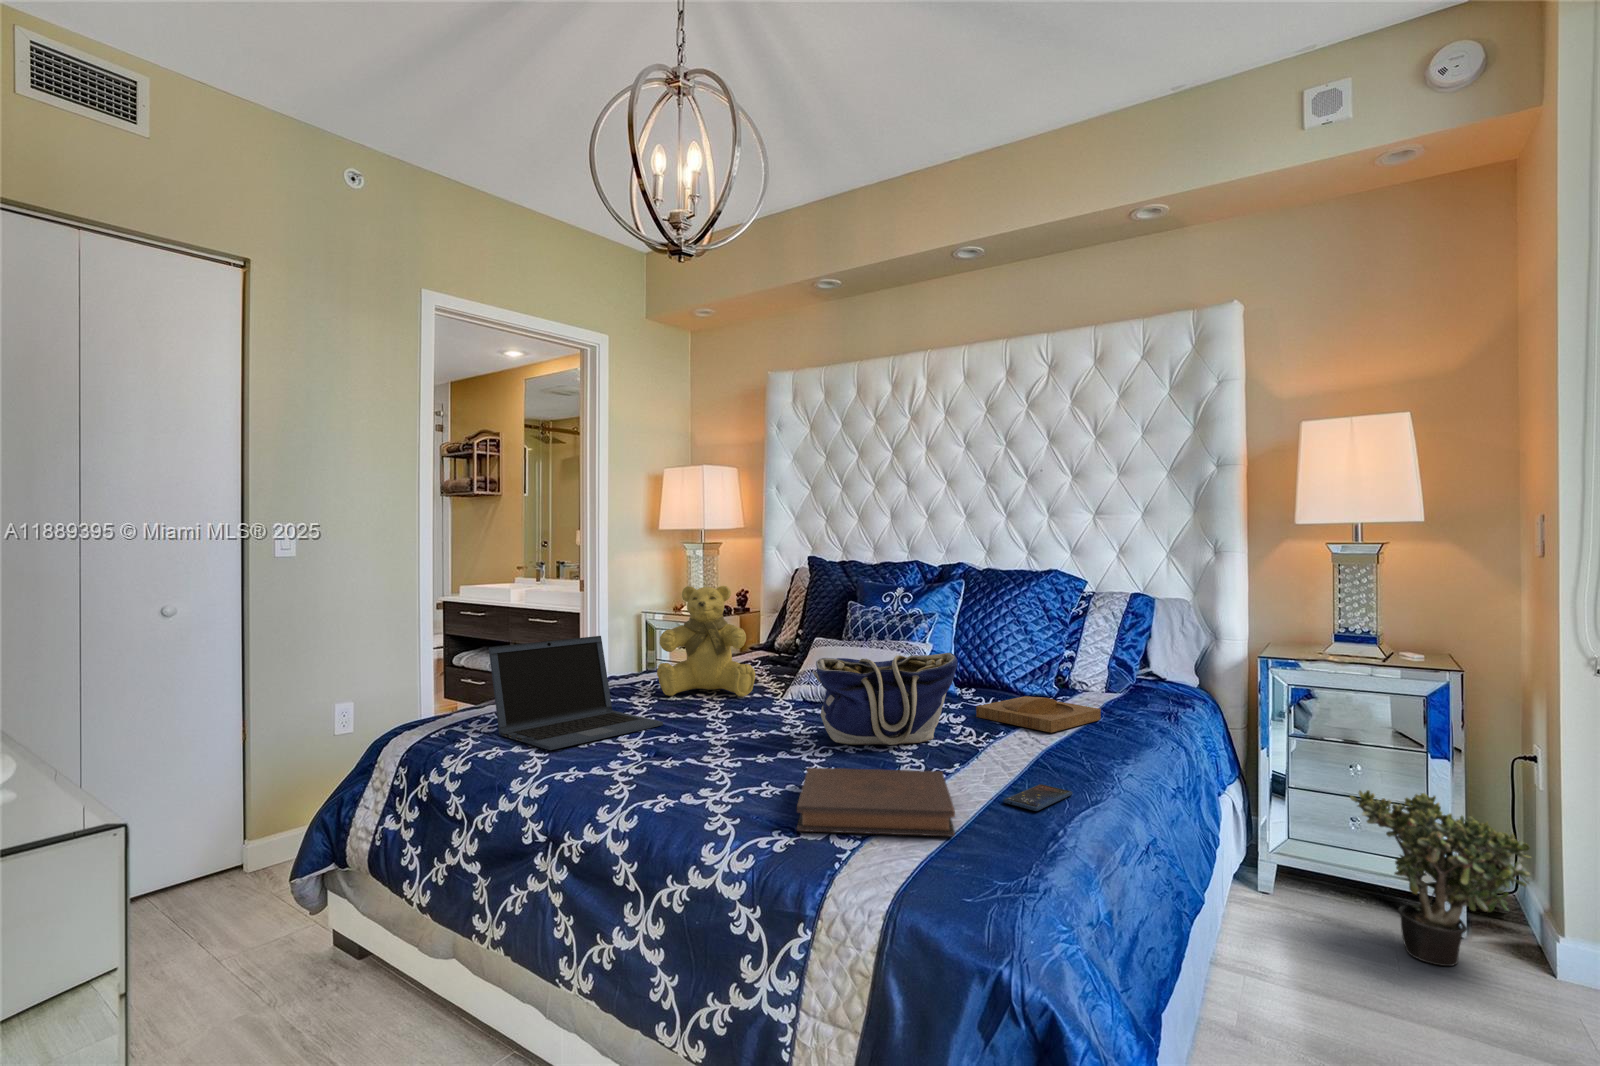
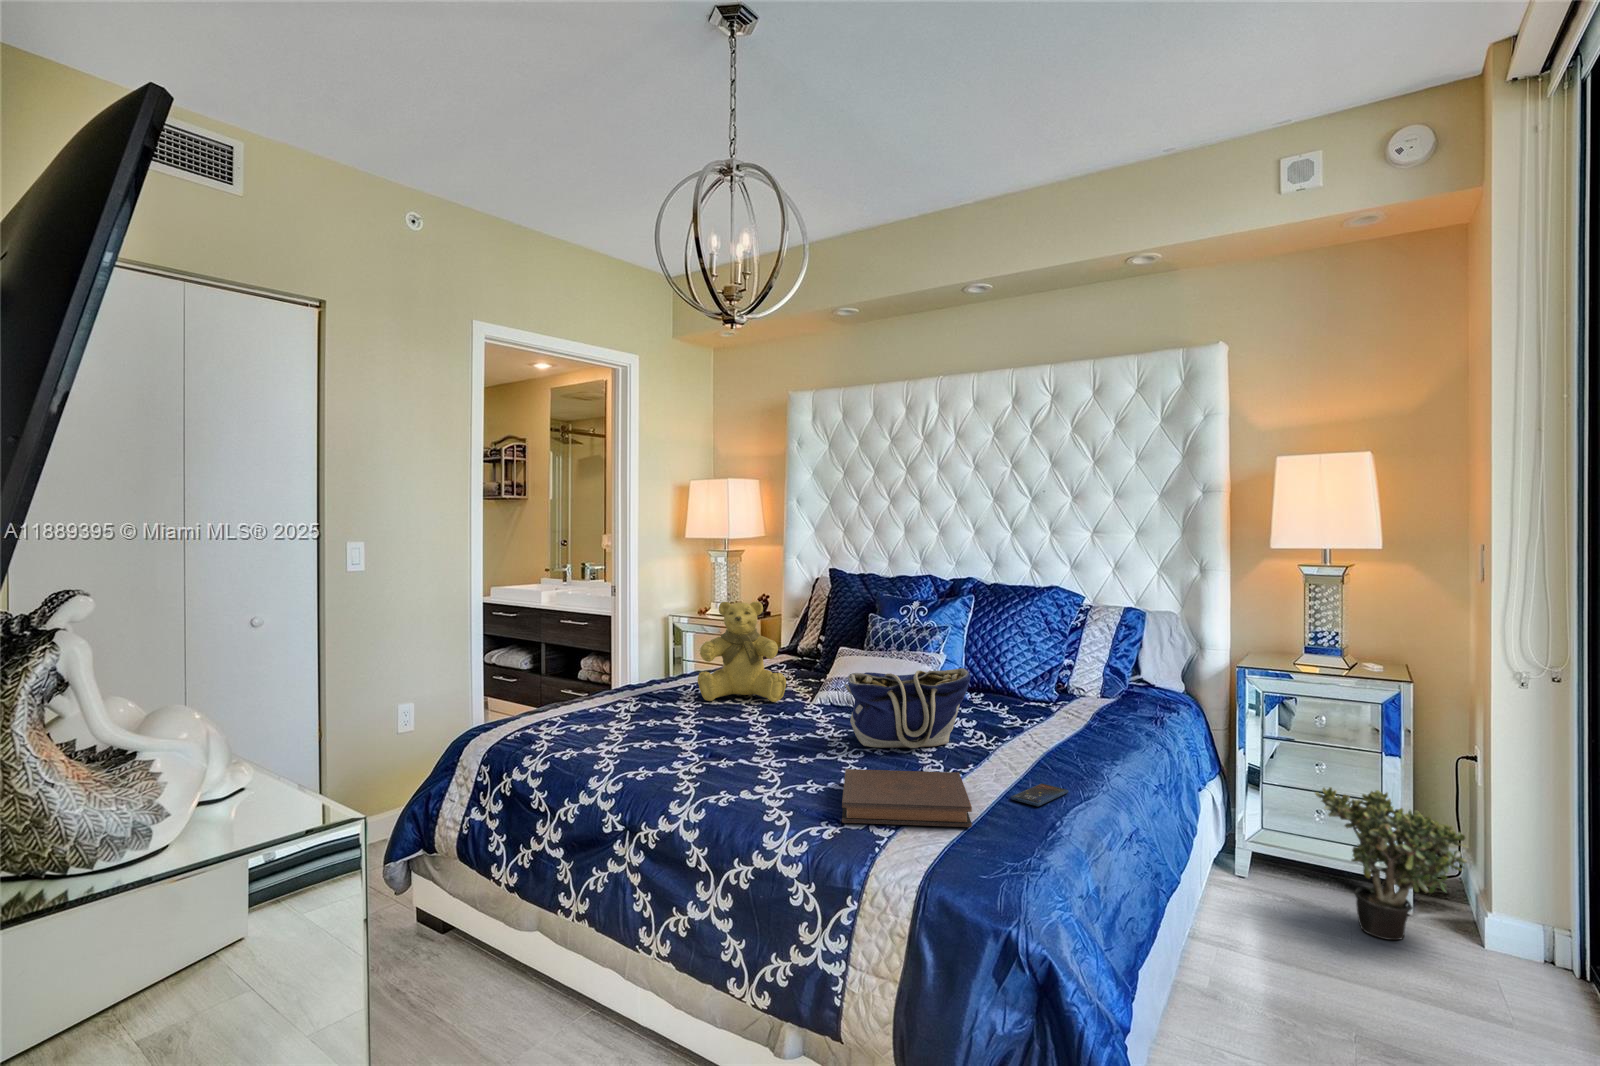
laptop: present [489,636,663,750] -> none [558,649,710,753]
tray: present [976,696,1101,733] -> none [985,703,1095,737]

